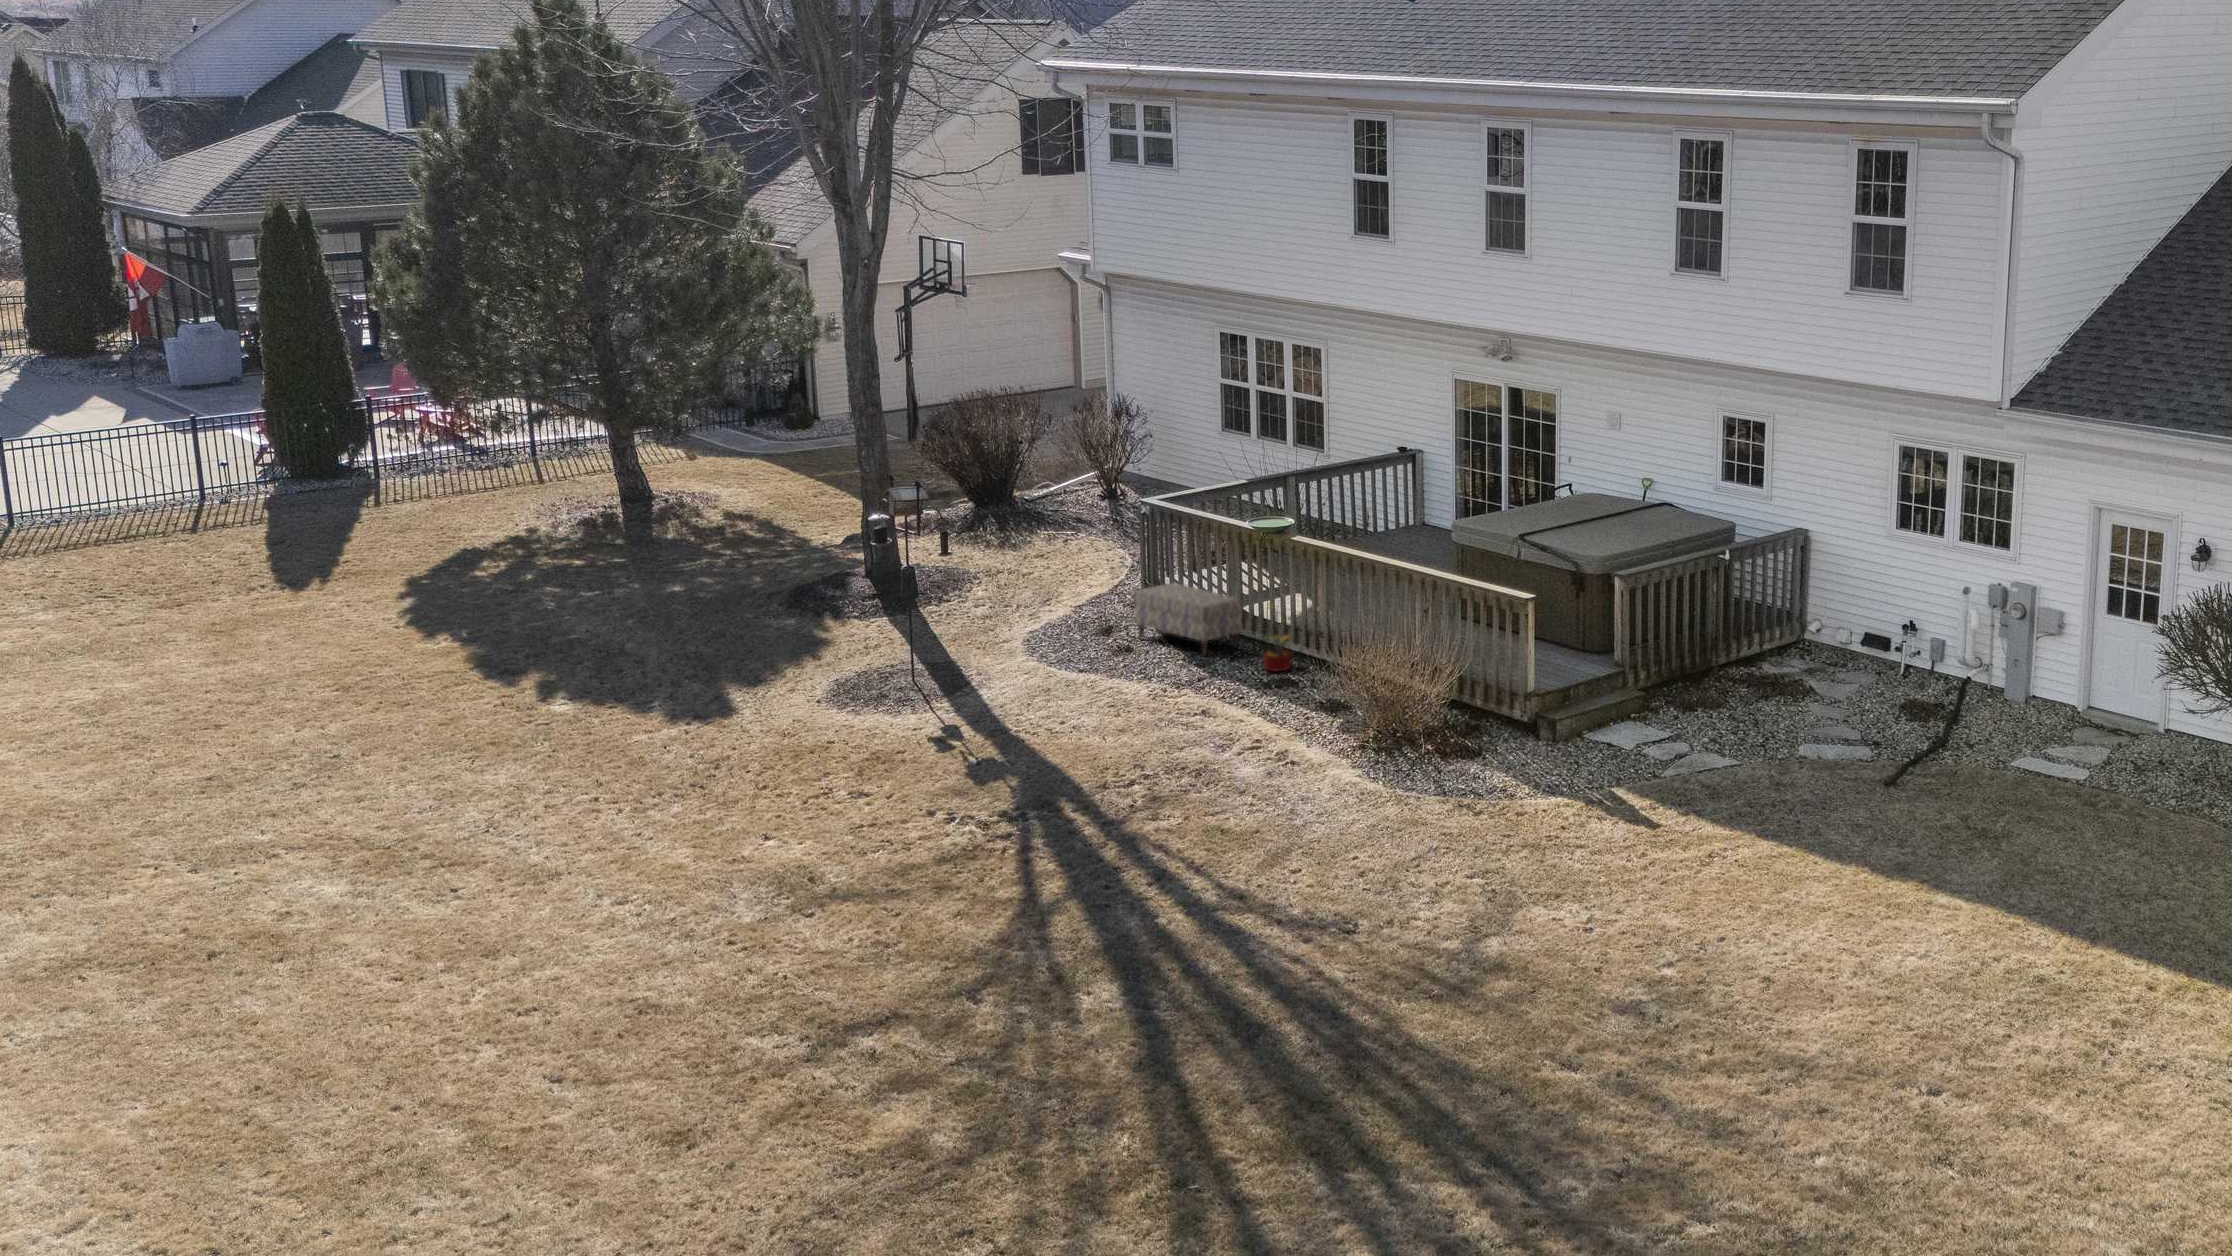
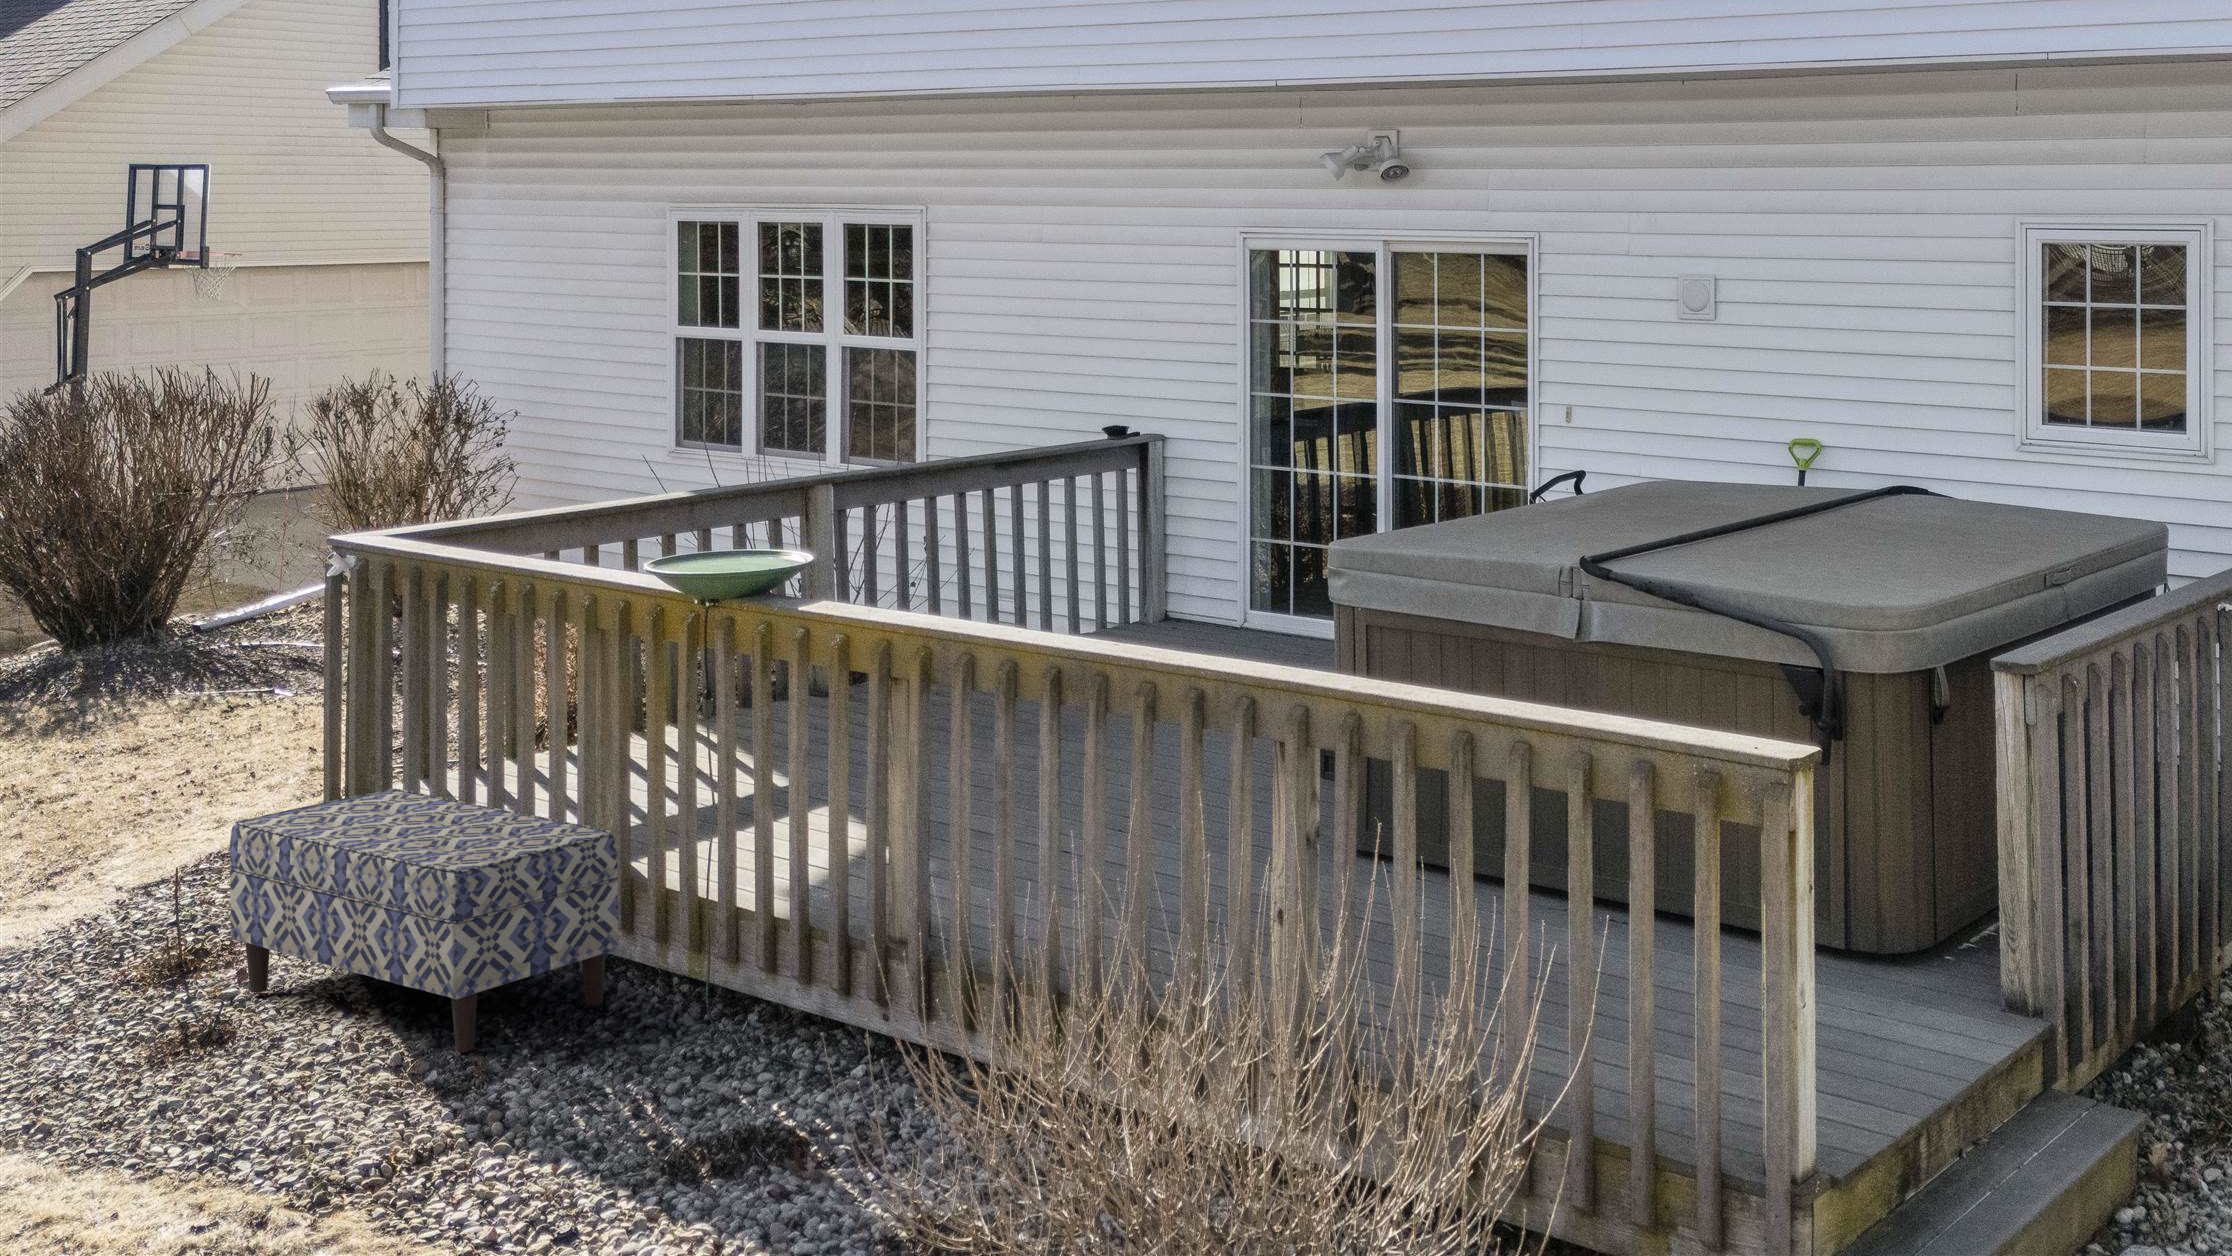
decorative plant: present [1264,607,1291,671] -> none [677,823,796,1108]

